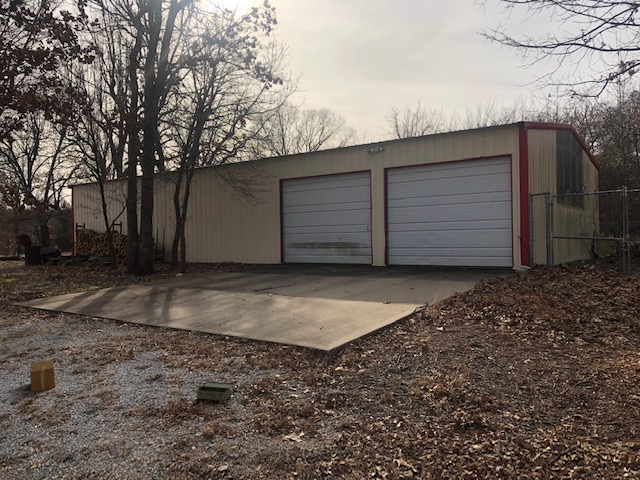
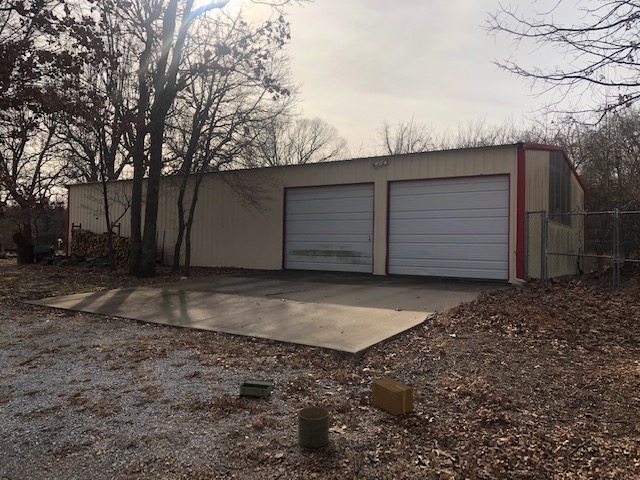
cardboard box: present [30,360,55,392] -> present [372,378,413,415]
planter: none [242,414,278,461] -> present [298,407,329,448]

